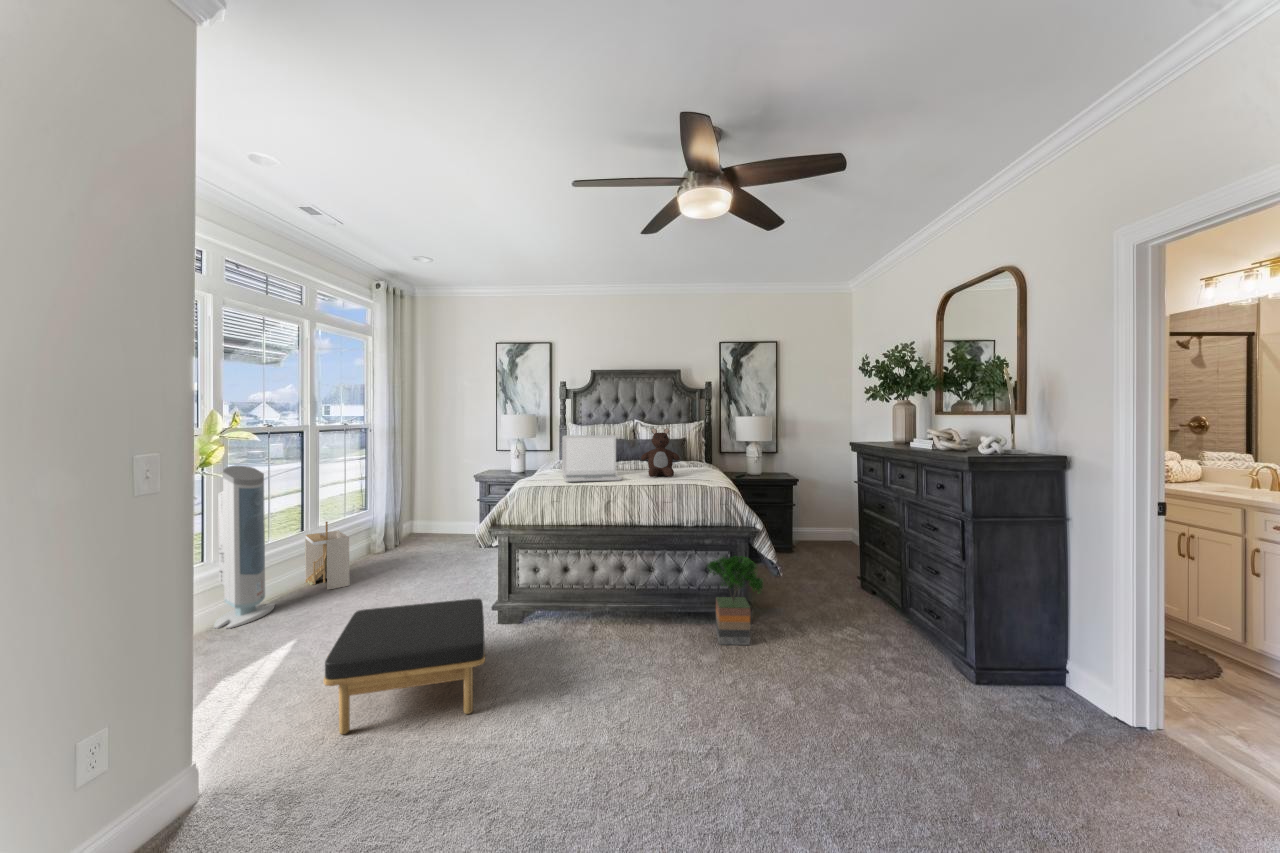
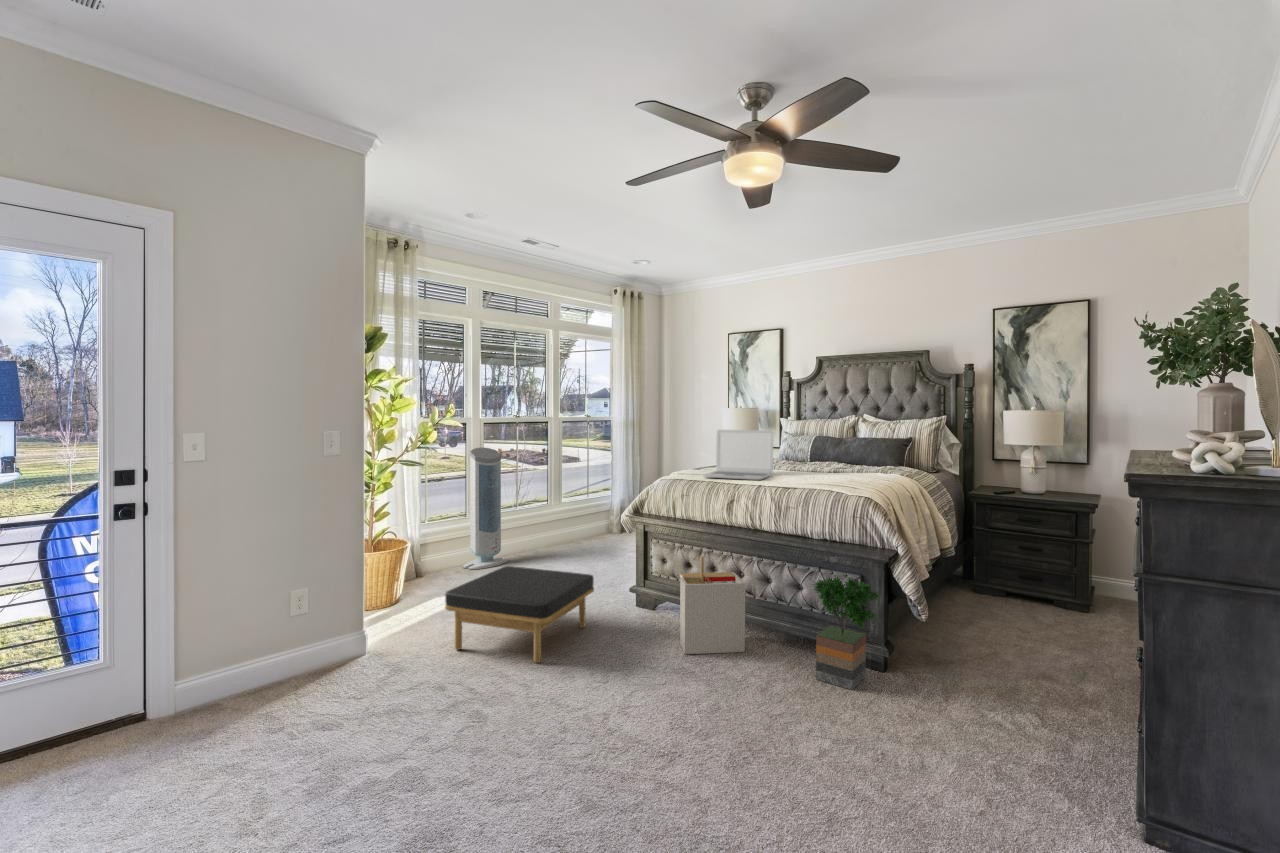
teddy bear: present [641,428,680,477] -> none [798,423,845,481]
storage bin: present [305,522,350,590] -> present [680,557,745,654]

